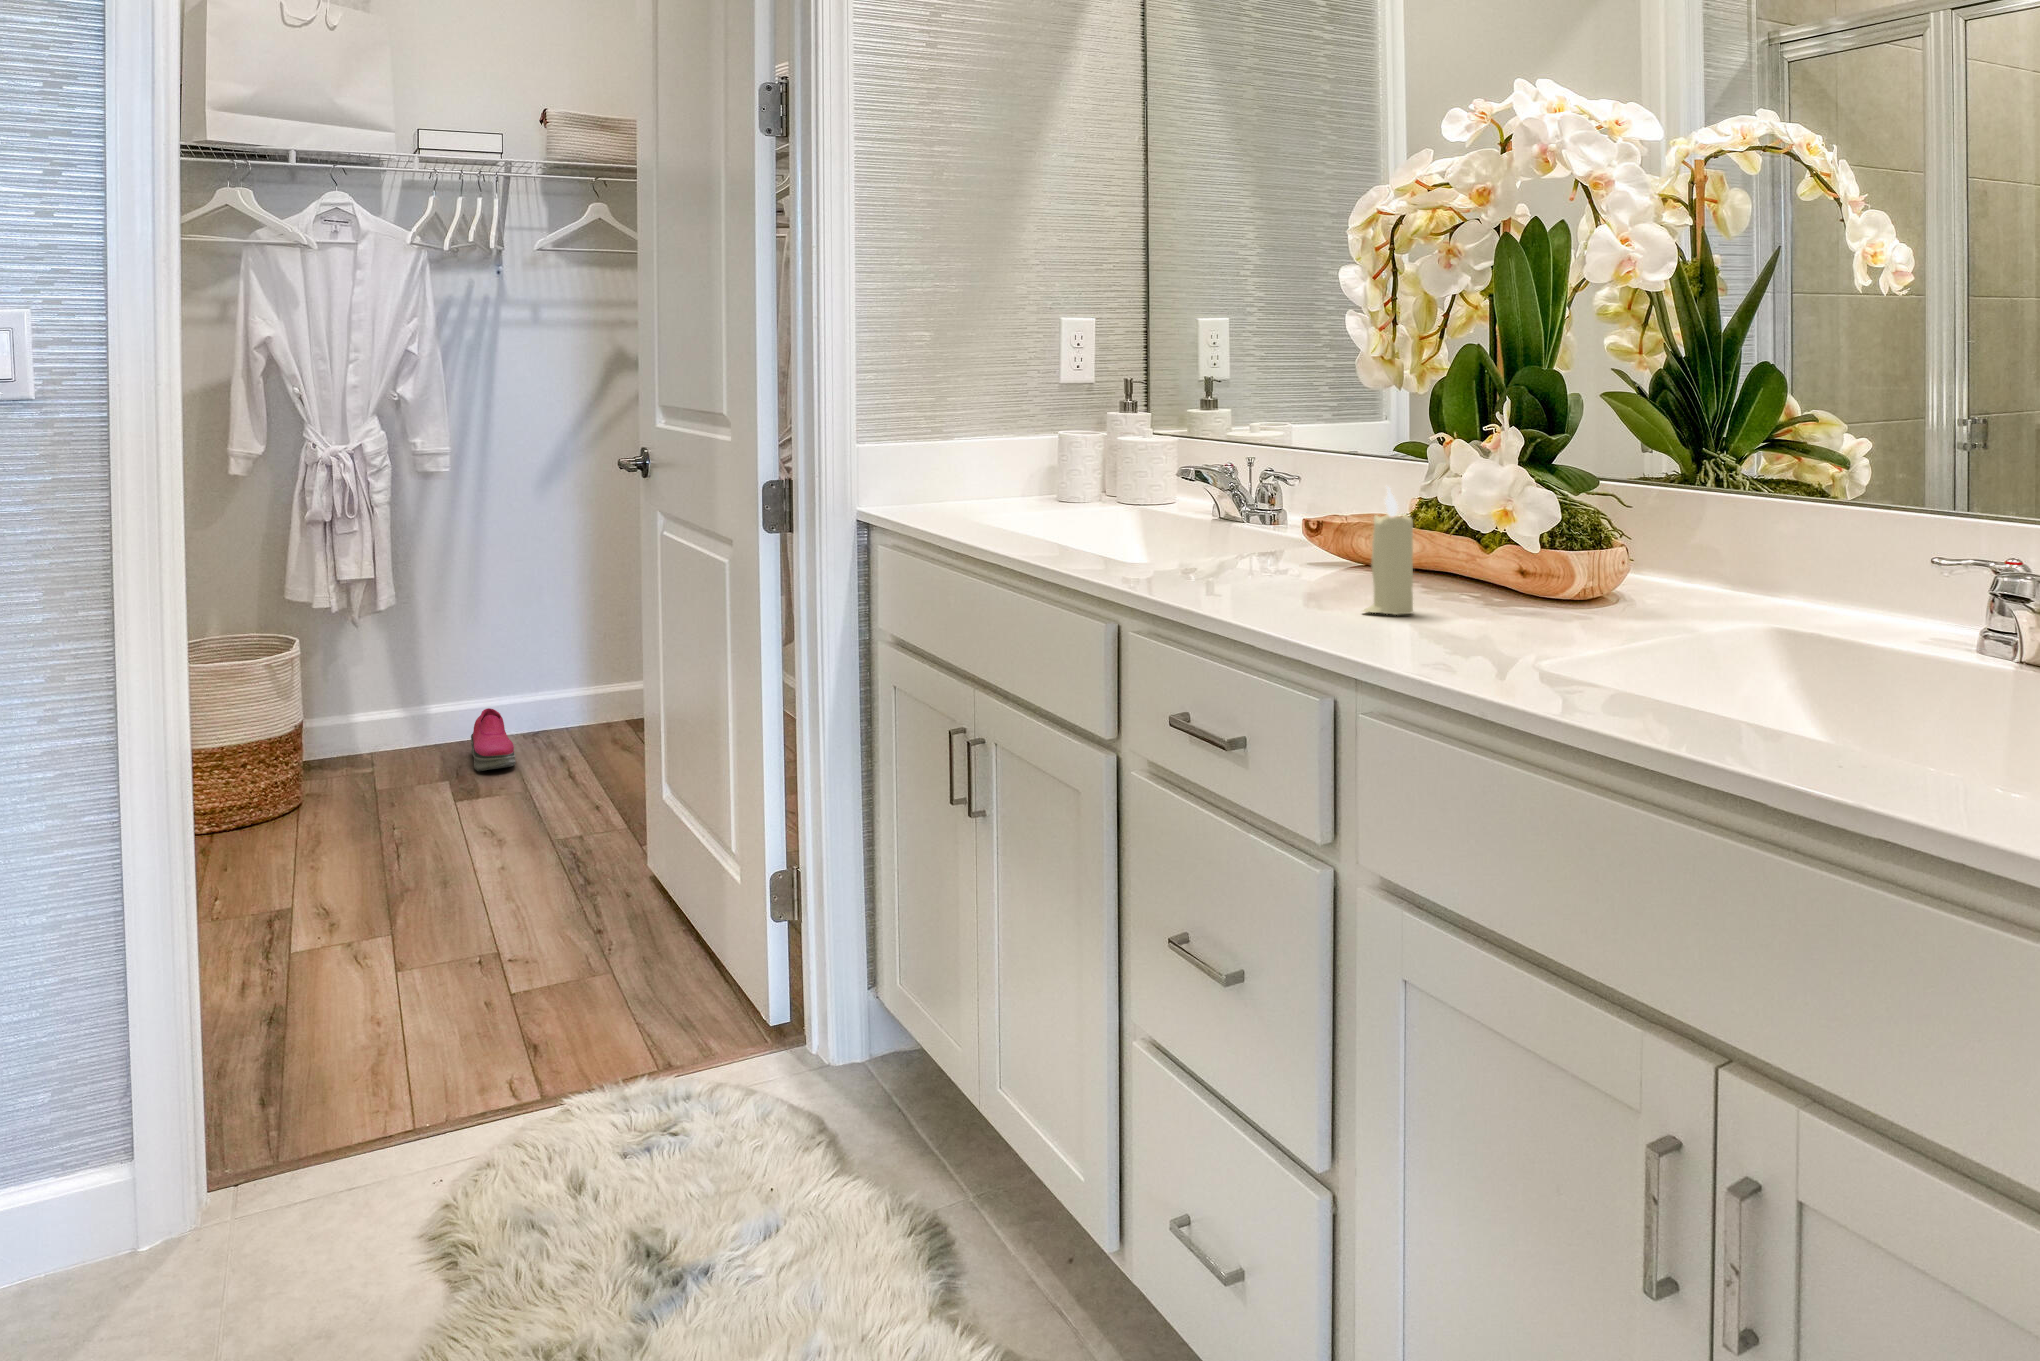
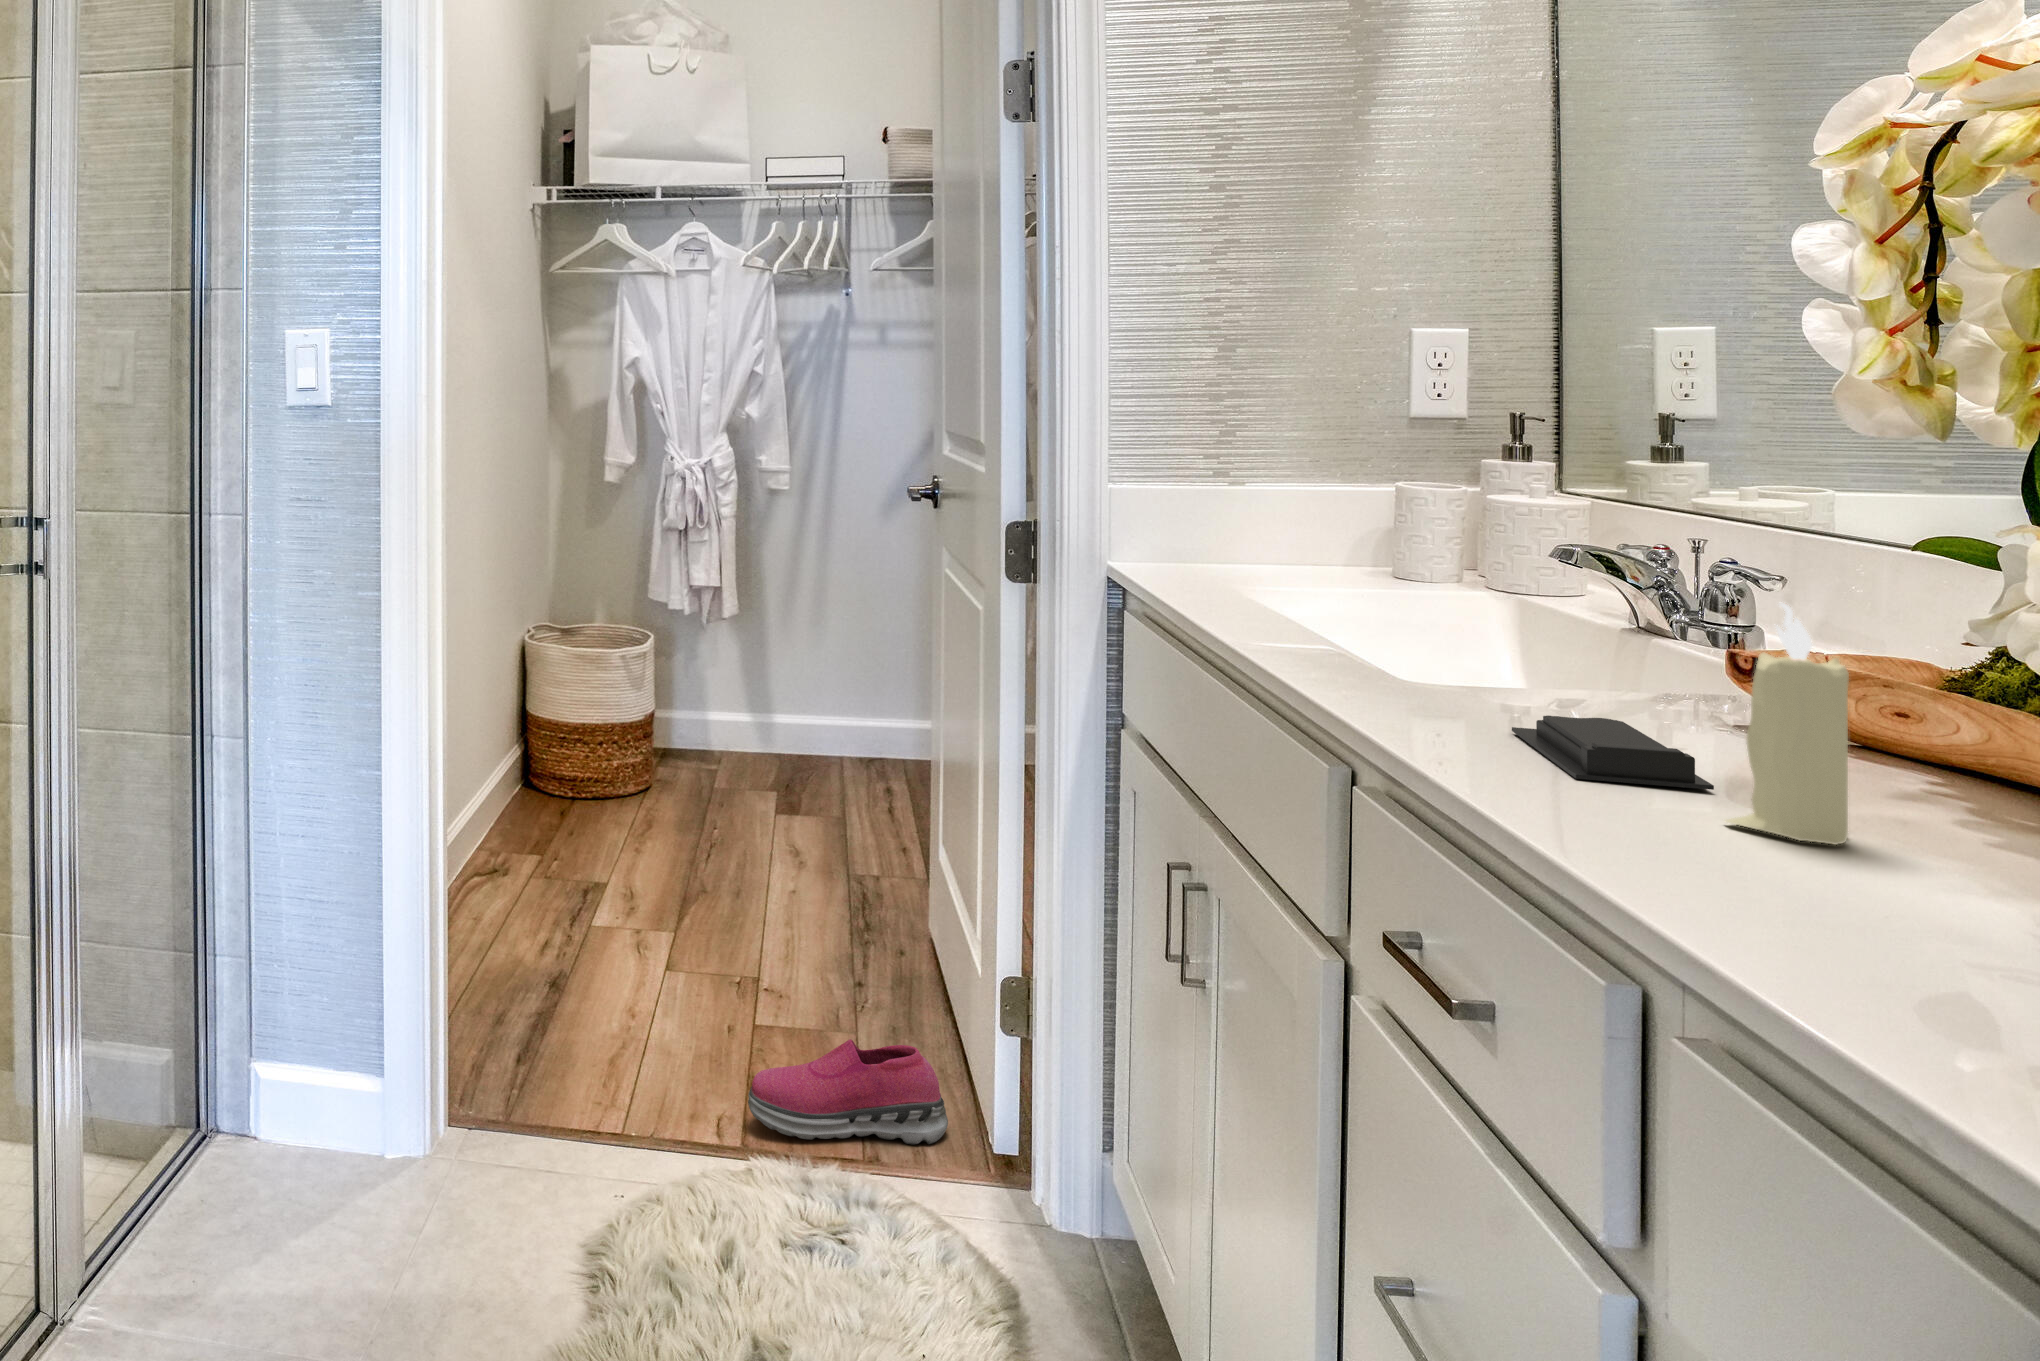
soap bar: none [1228,568,1342,603] -> present [1512,716,1714,790]
shoe: present [471,708,516,771] -> present [748,1039,948,1144]

